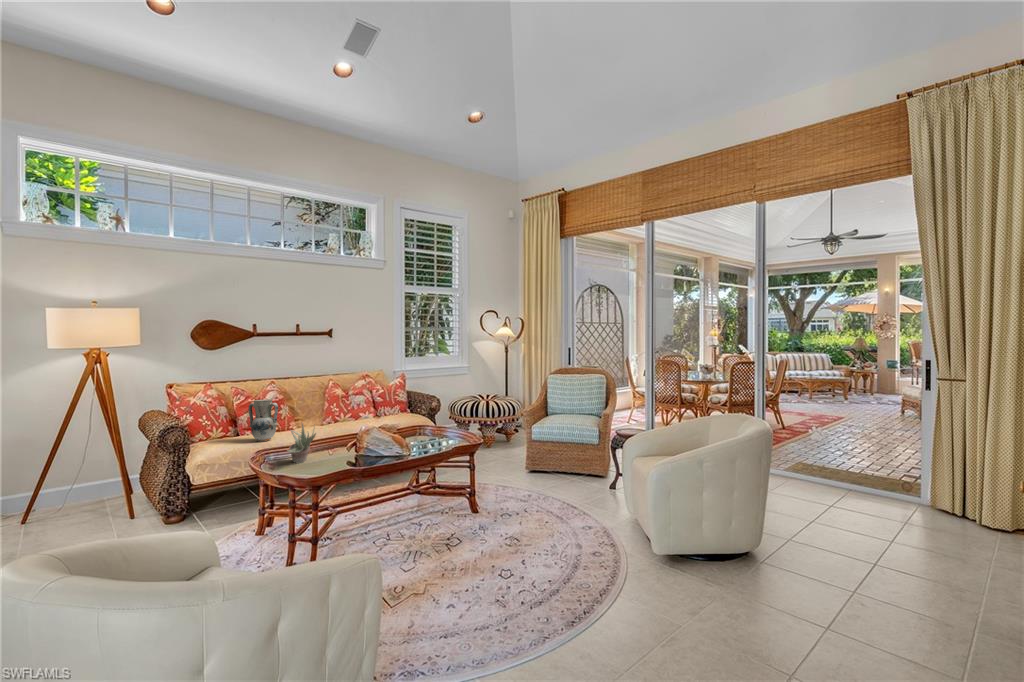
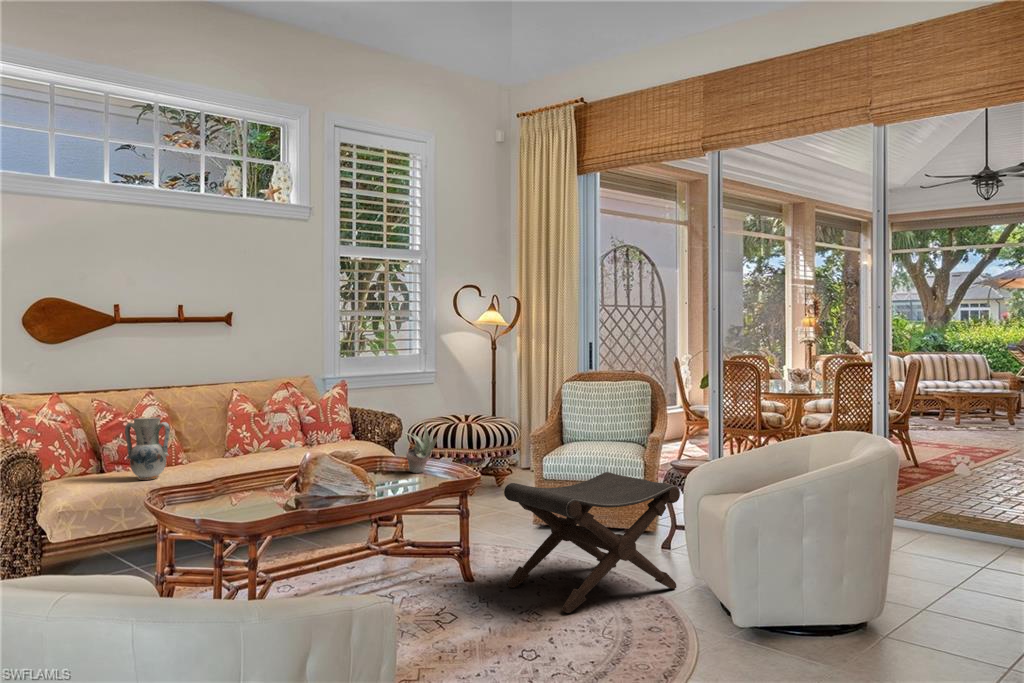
succulent plant: present [287,423,316,463] -> present [405,423,438,473]
footstool: none [499,438,621,542] -> present [504,472,680,613]

